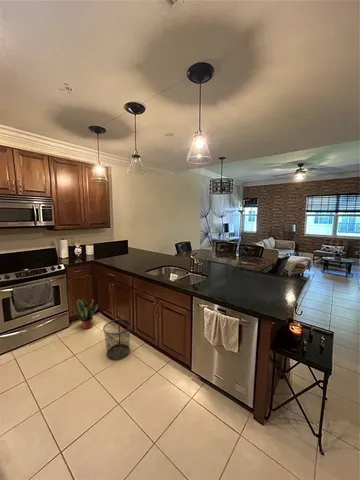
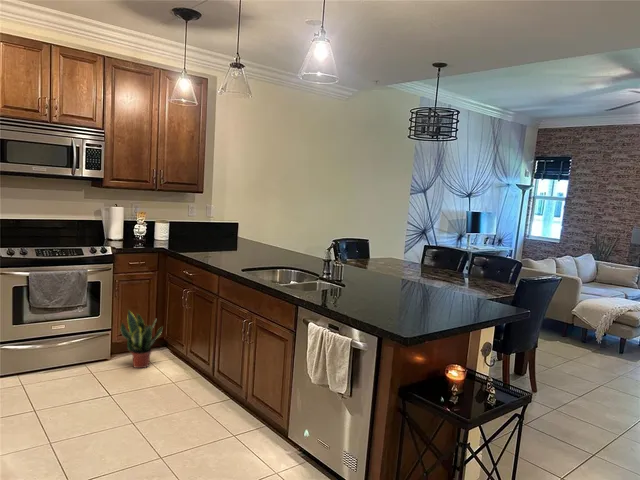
waste bin: present [103,319,131,360] -> none [162,348,210,411]

